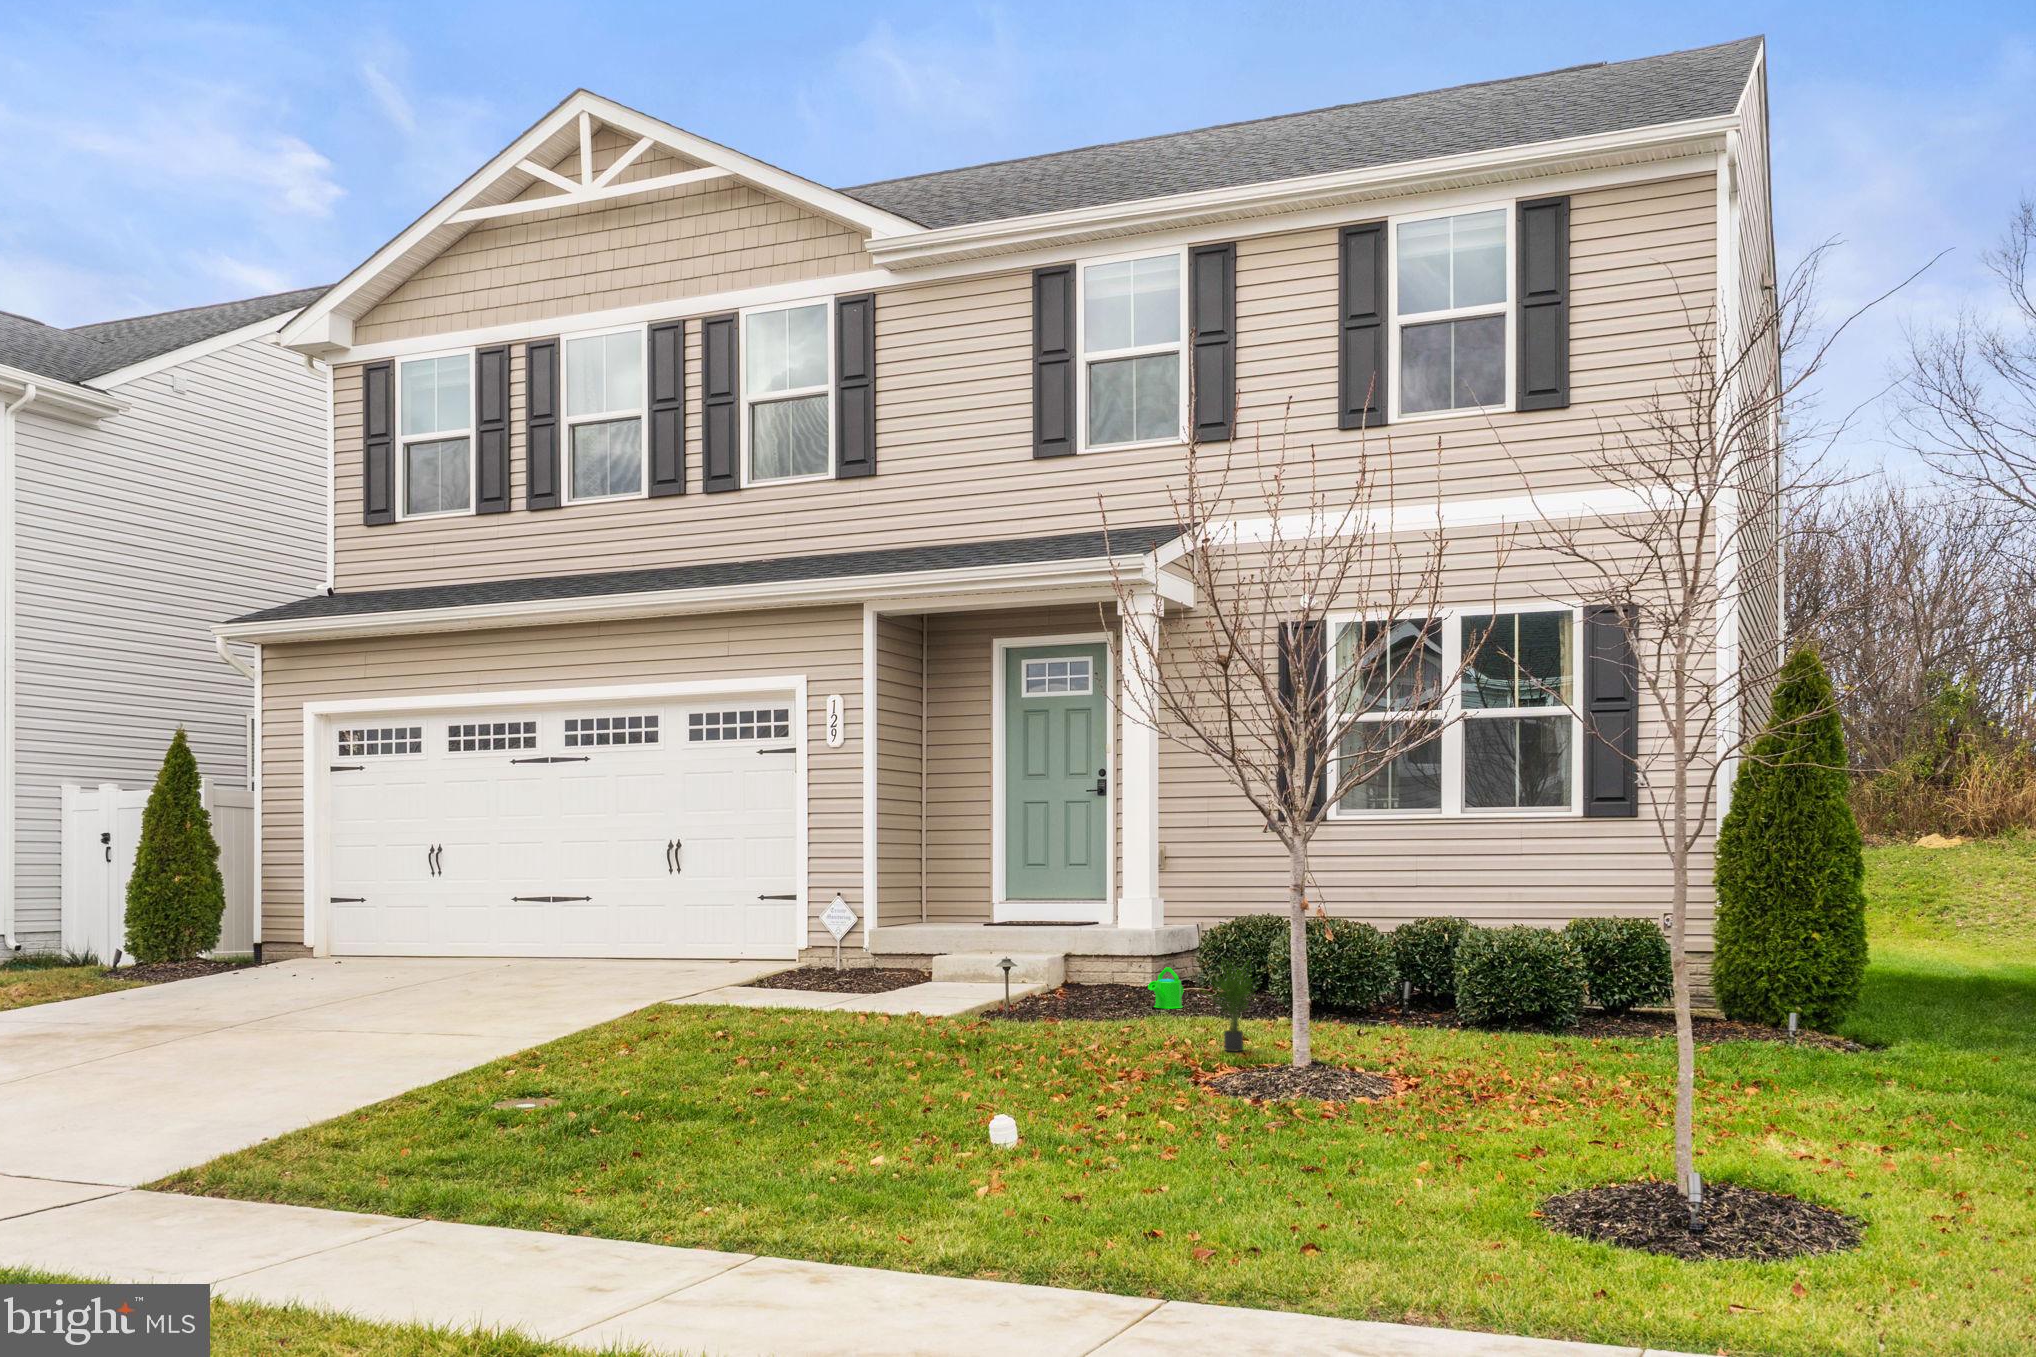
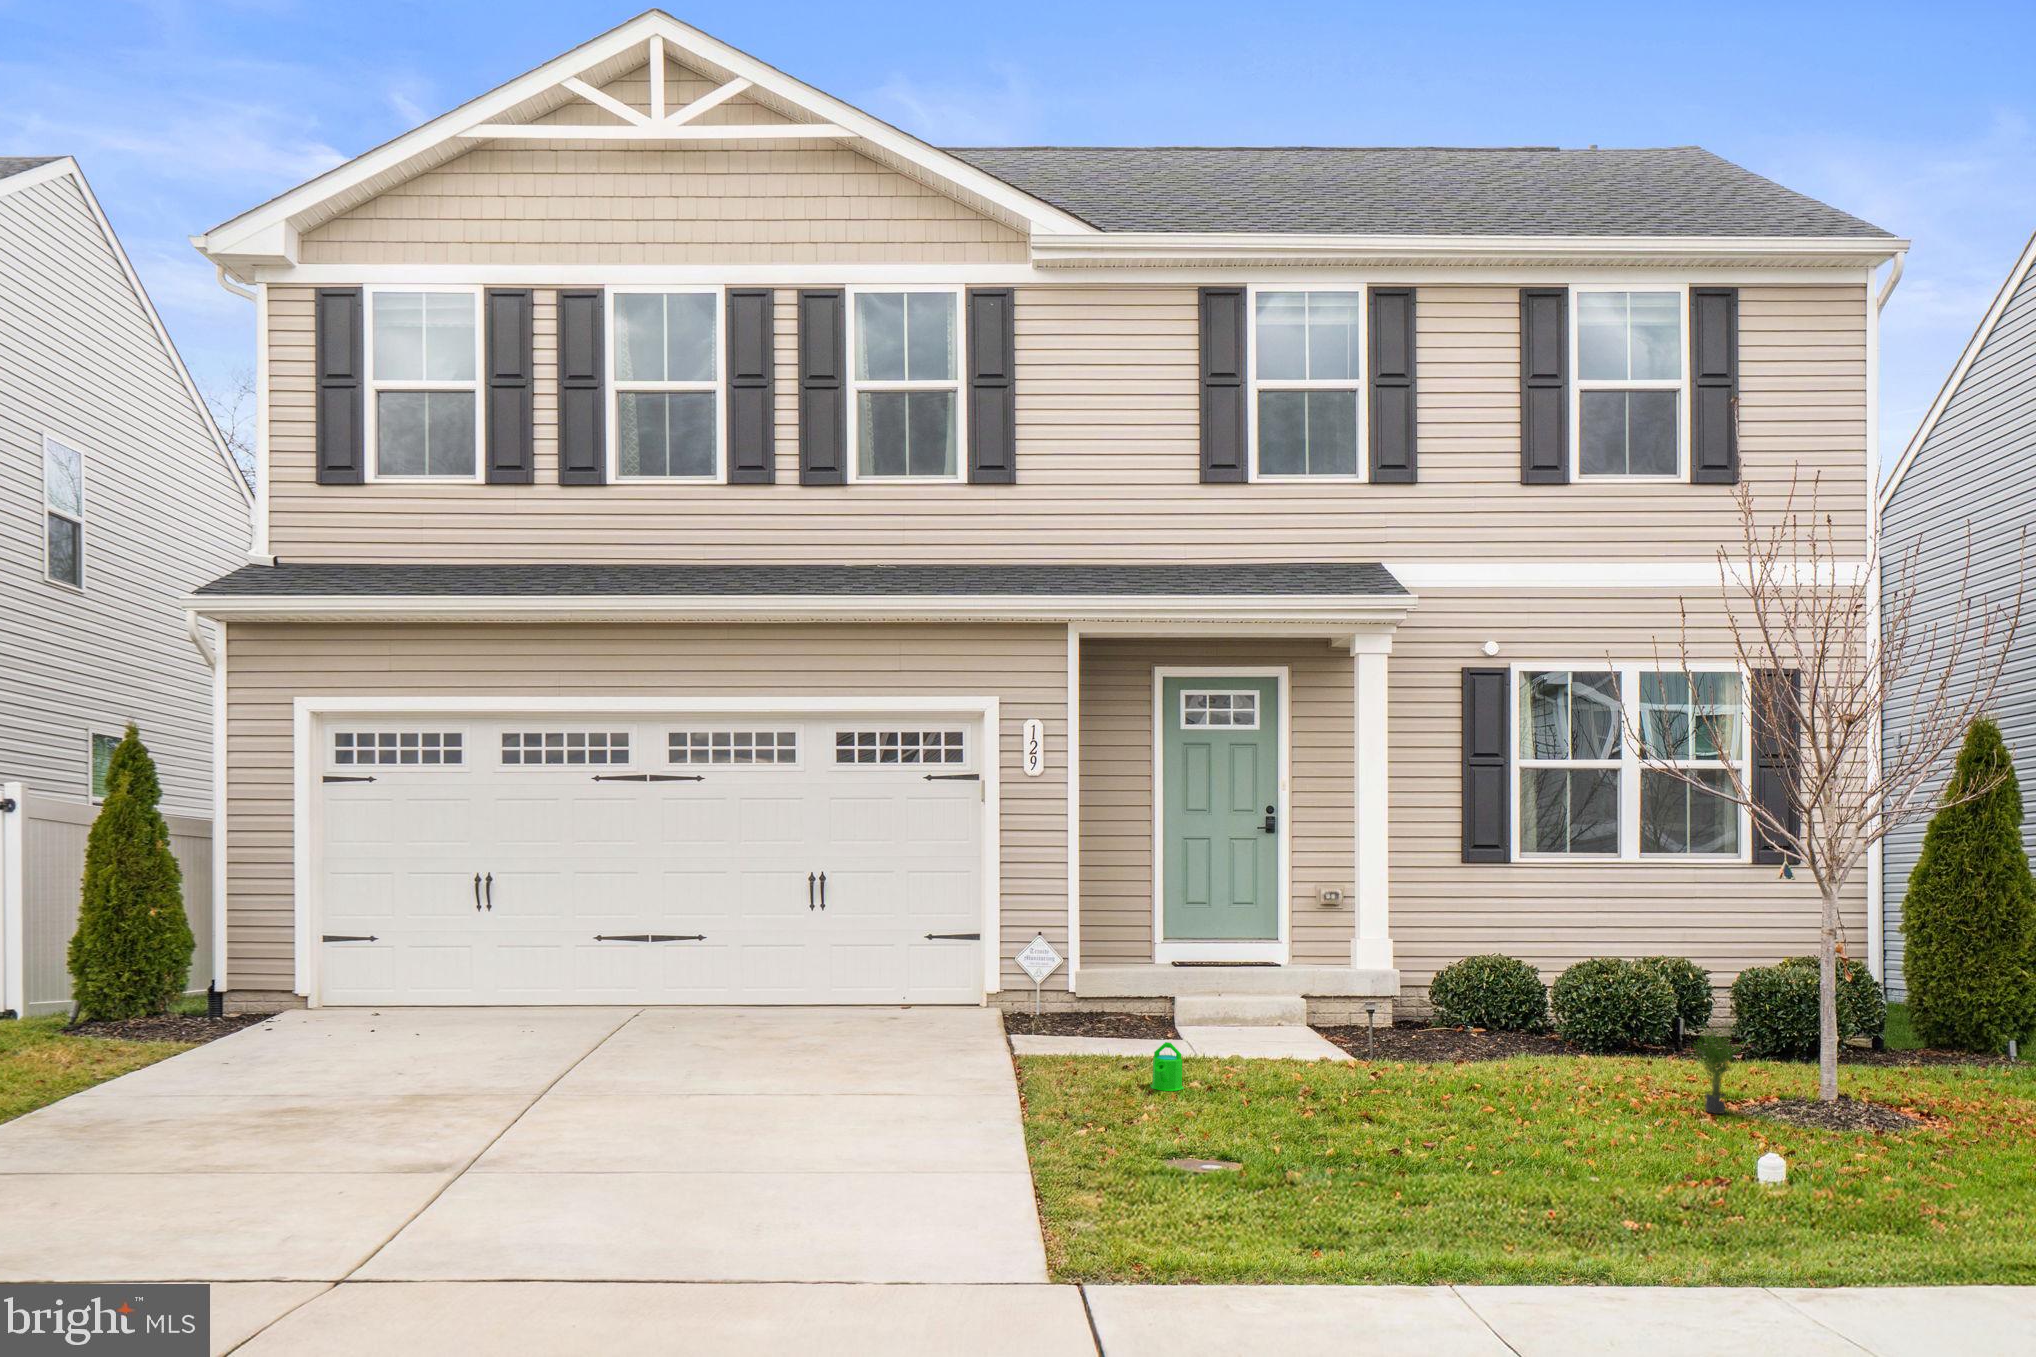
watering can: present [1148,967,1184,1009] -> present [1150,1042,1184,1091]

